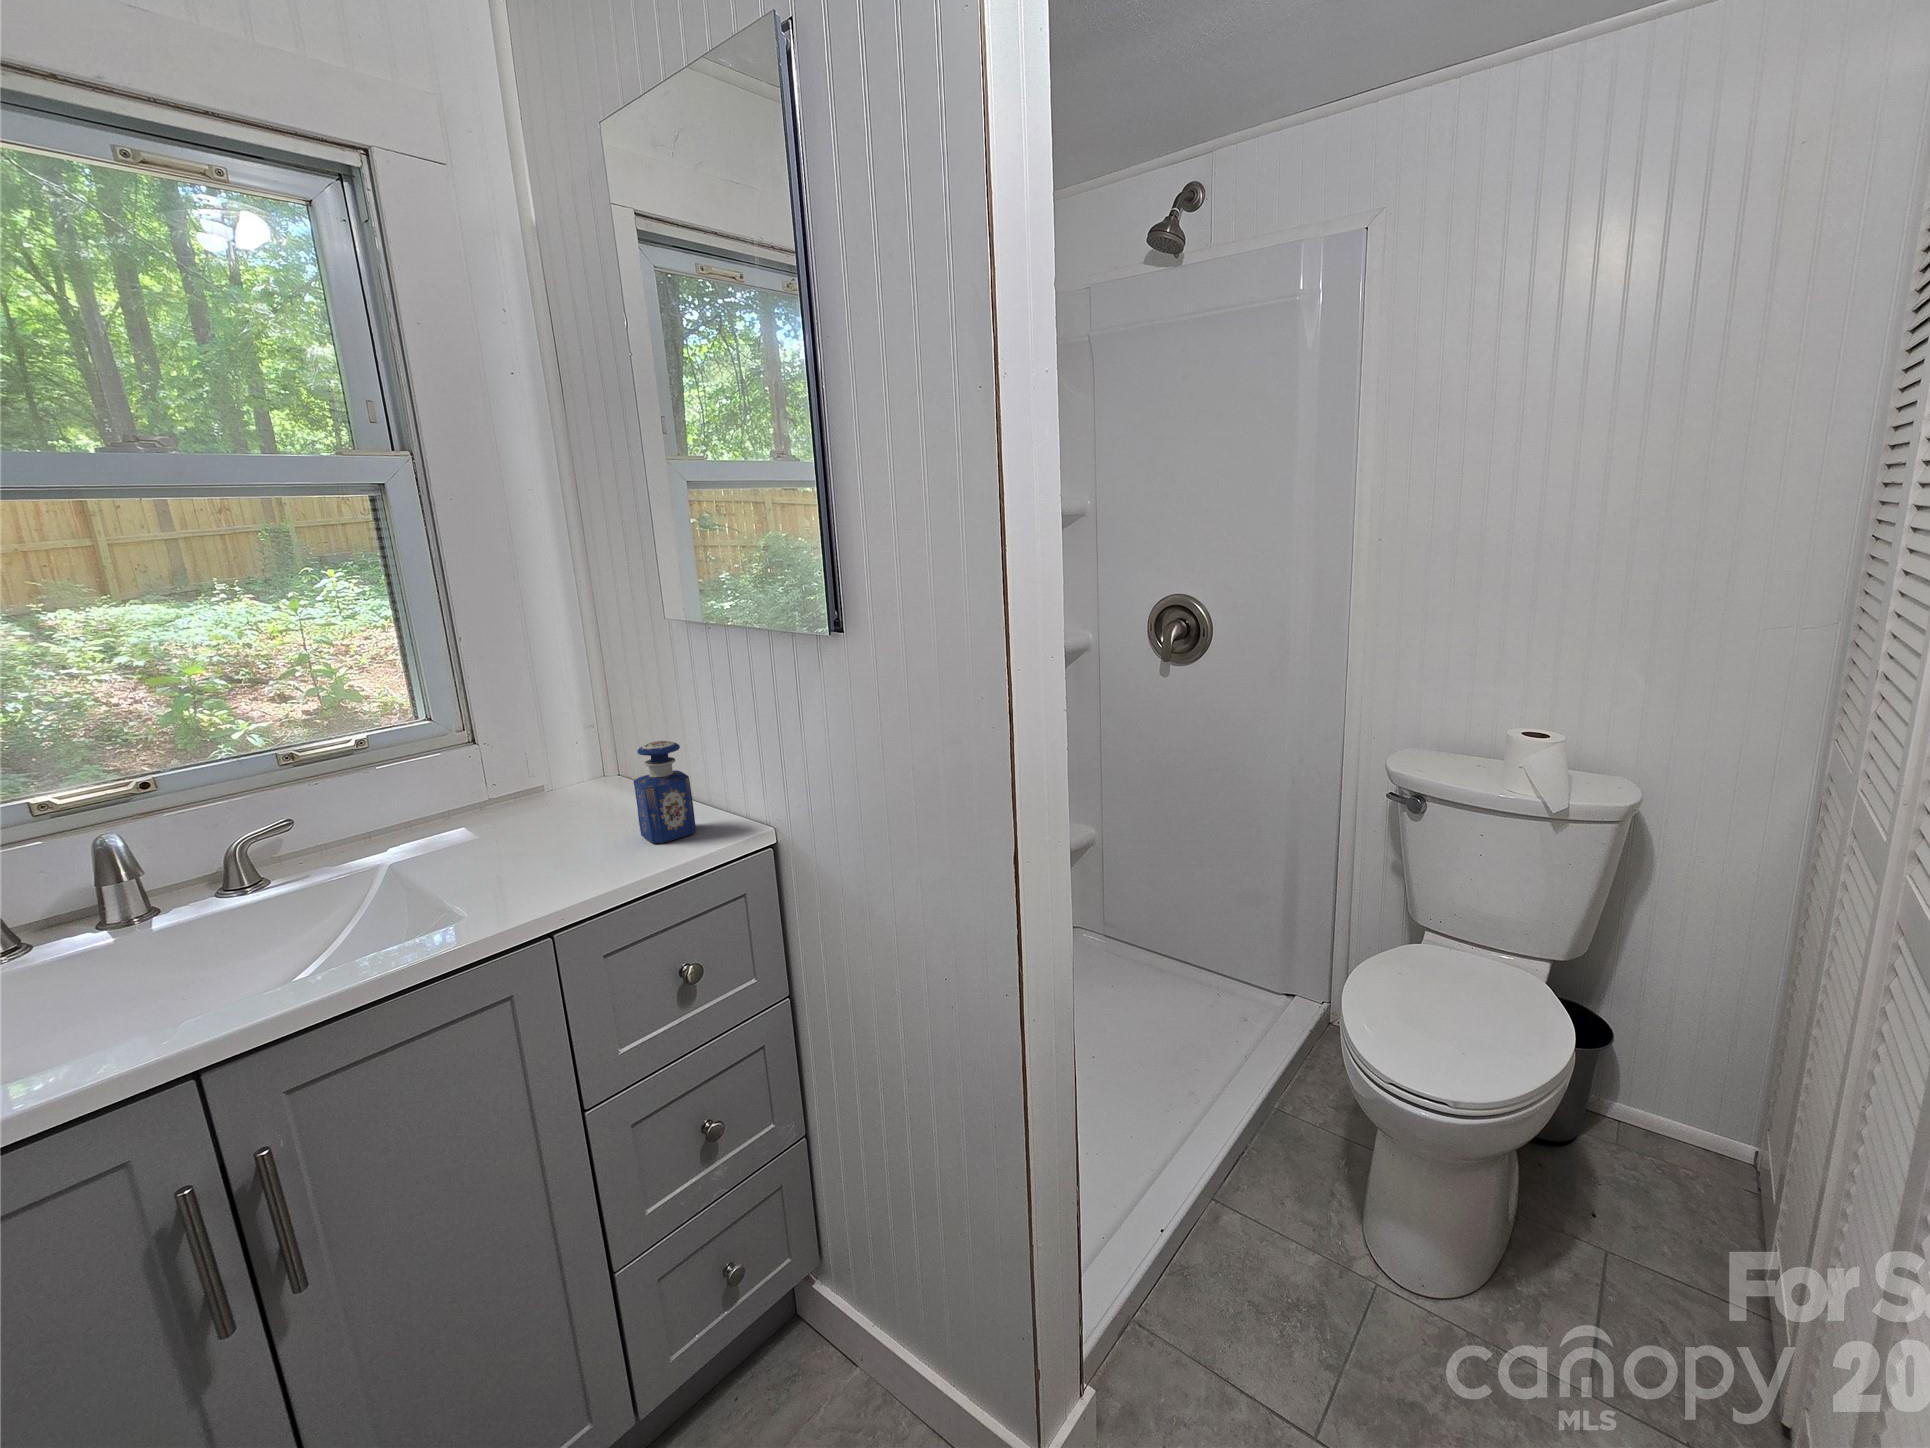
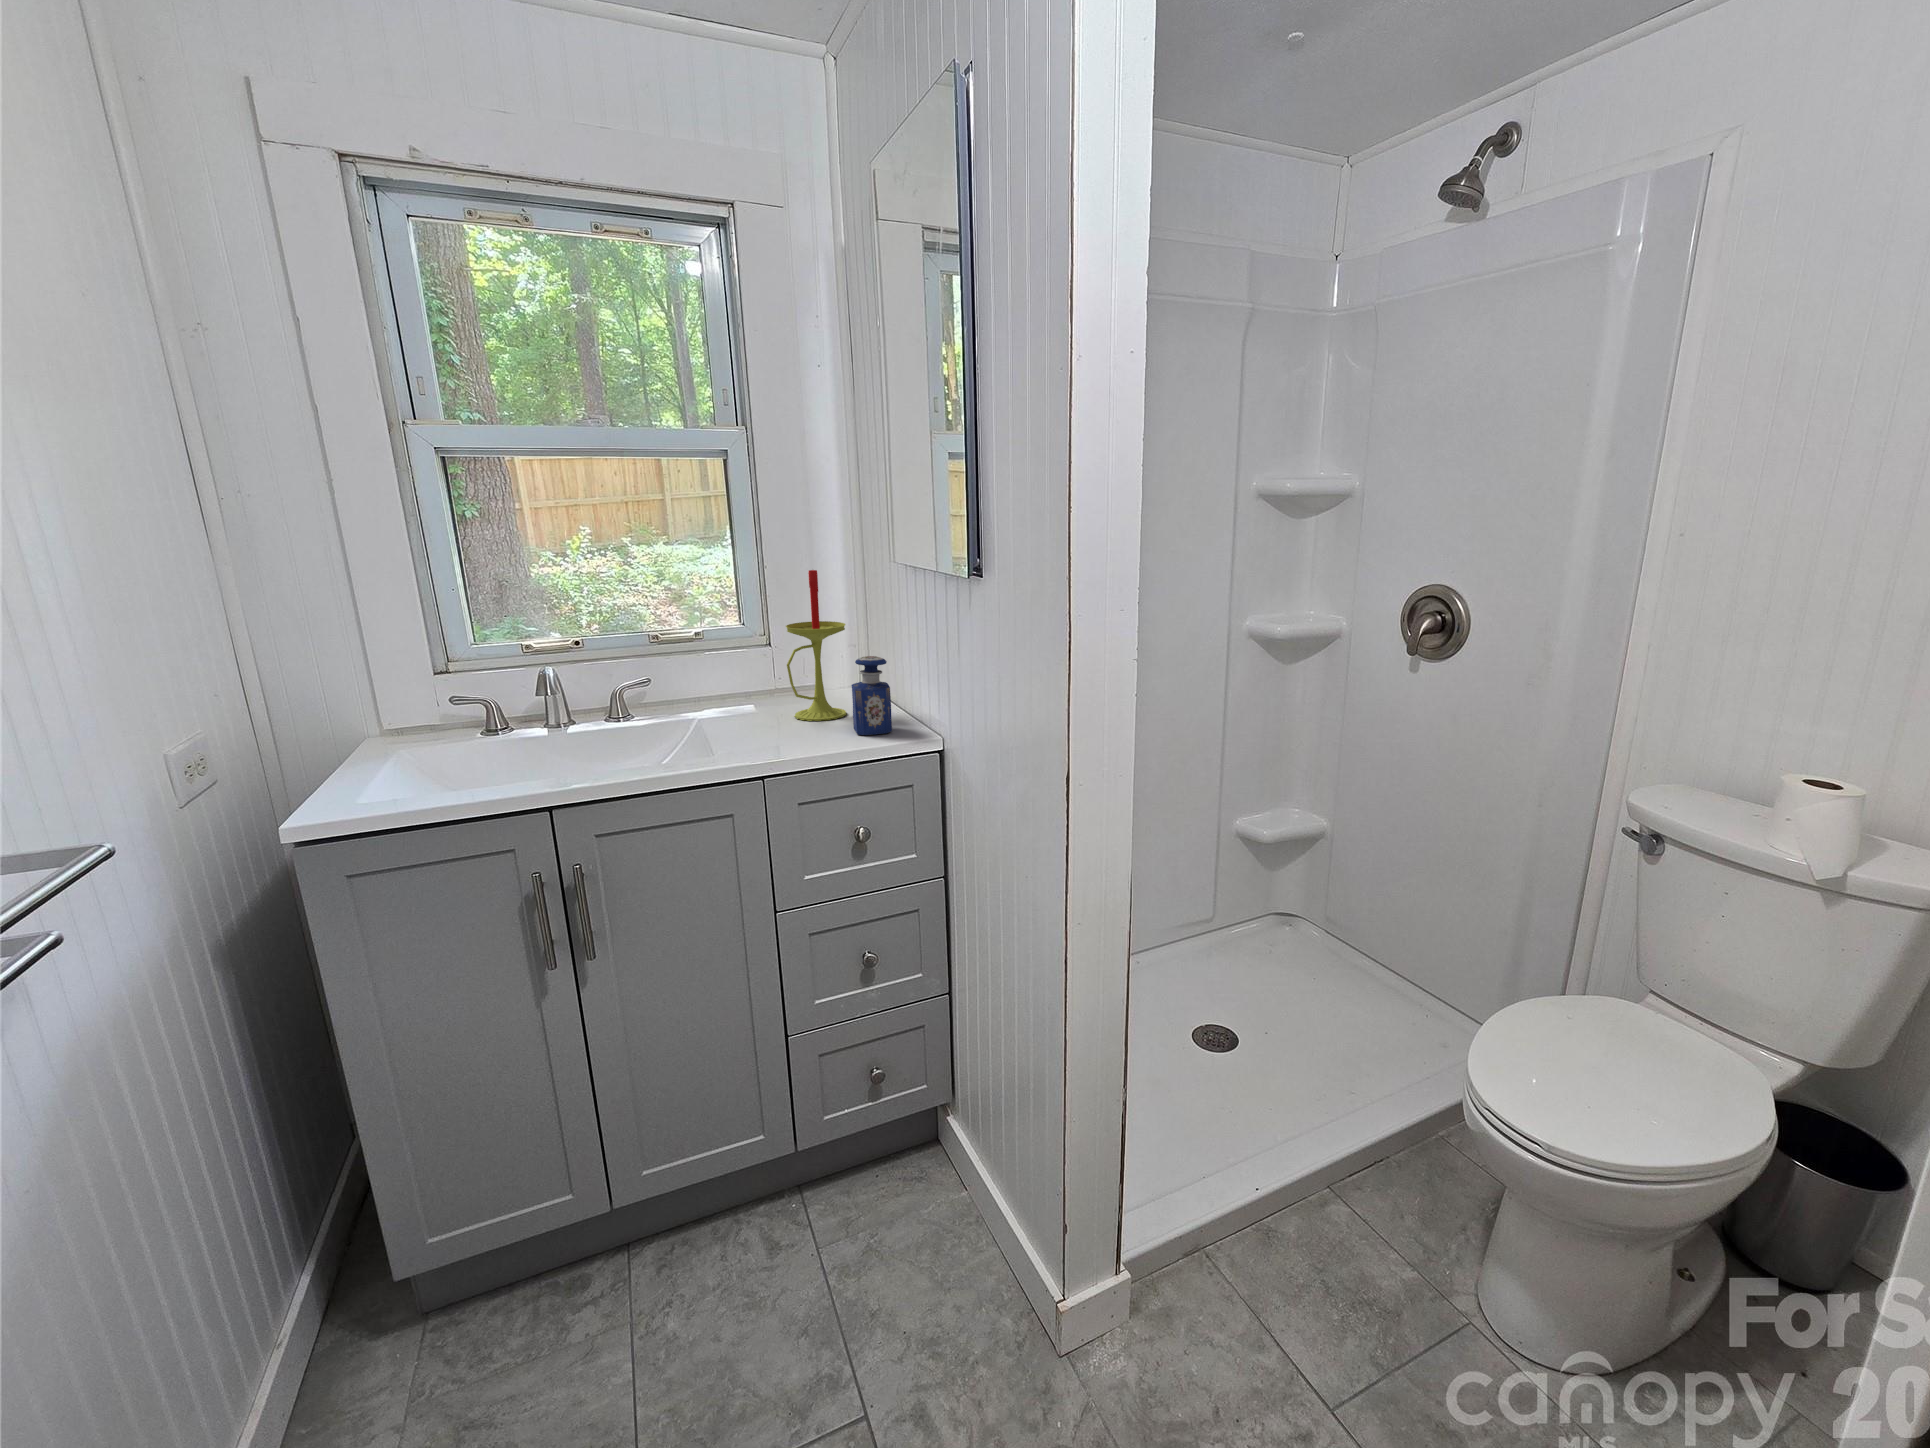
candle: none [514,635,613,835] -> present [786,570,846,721]

